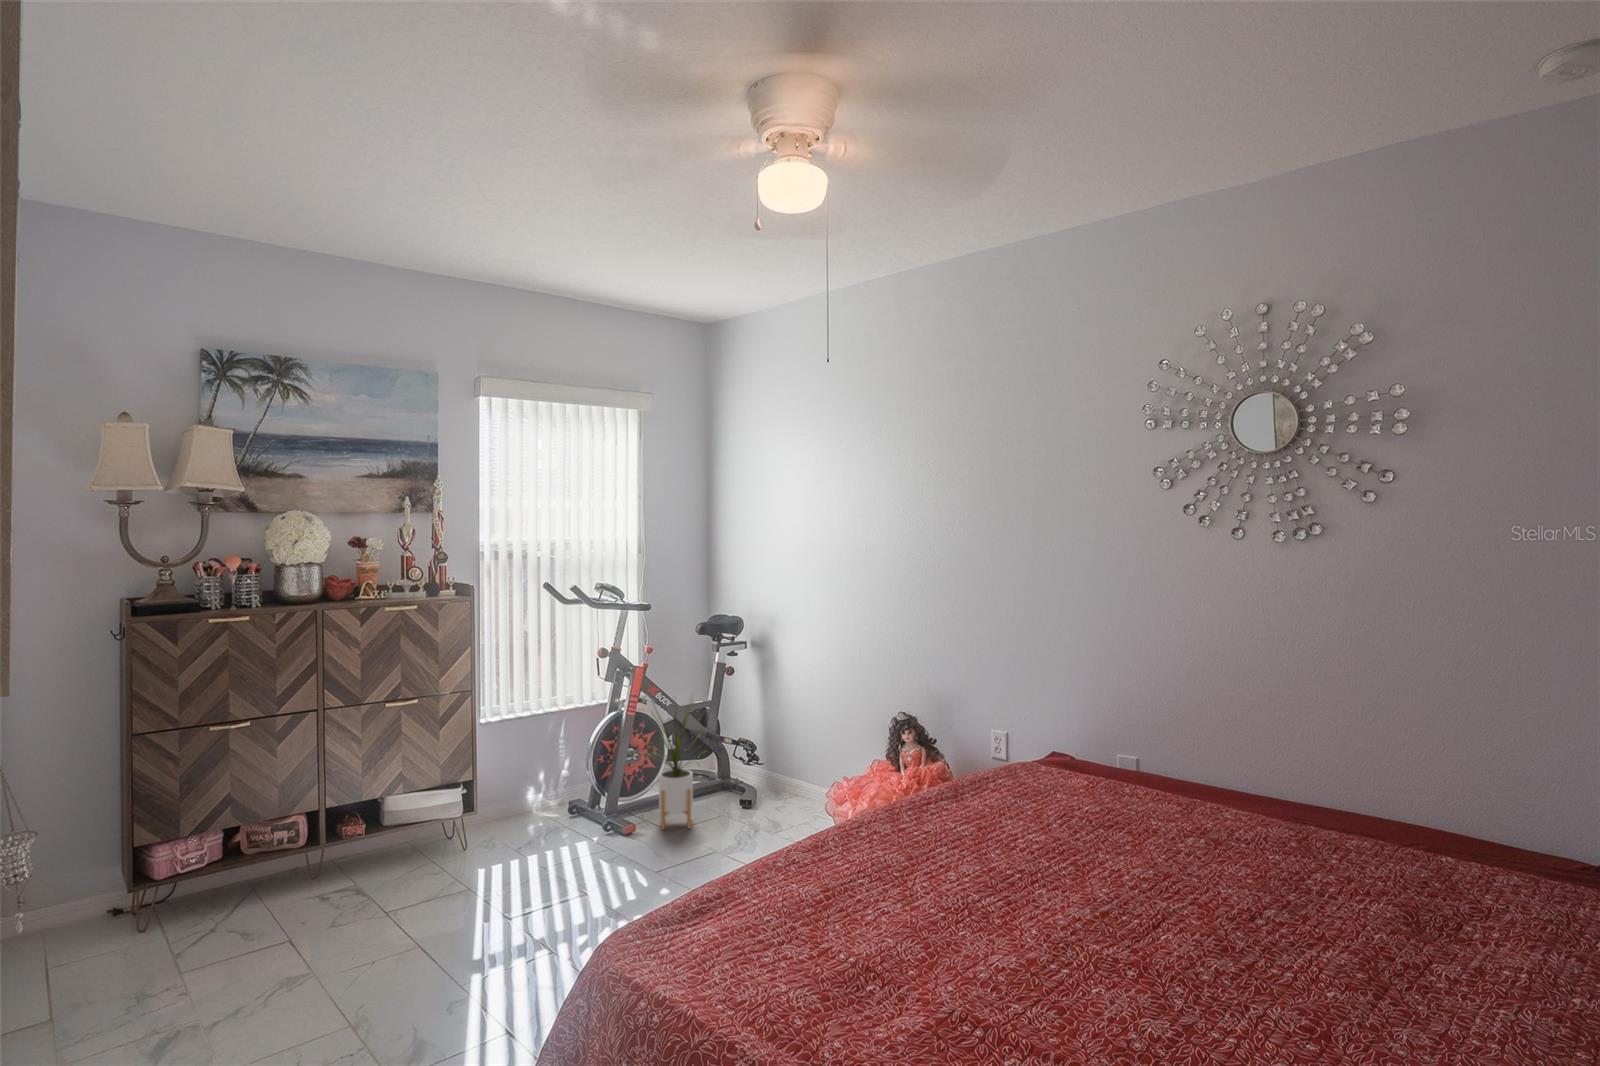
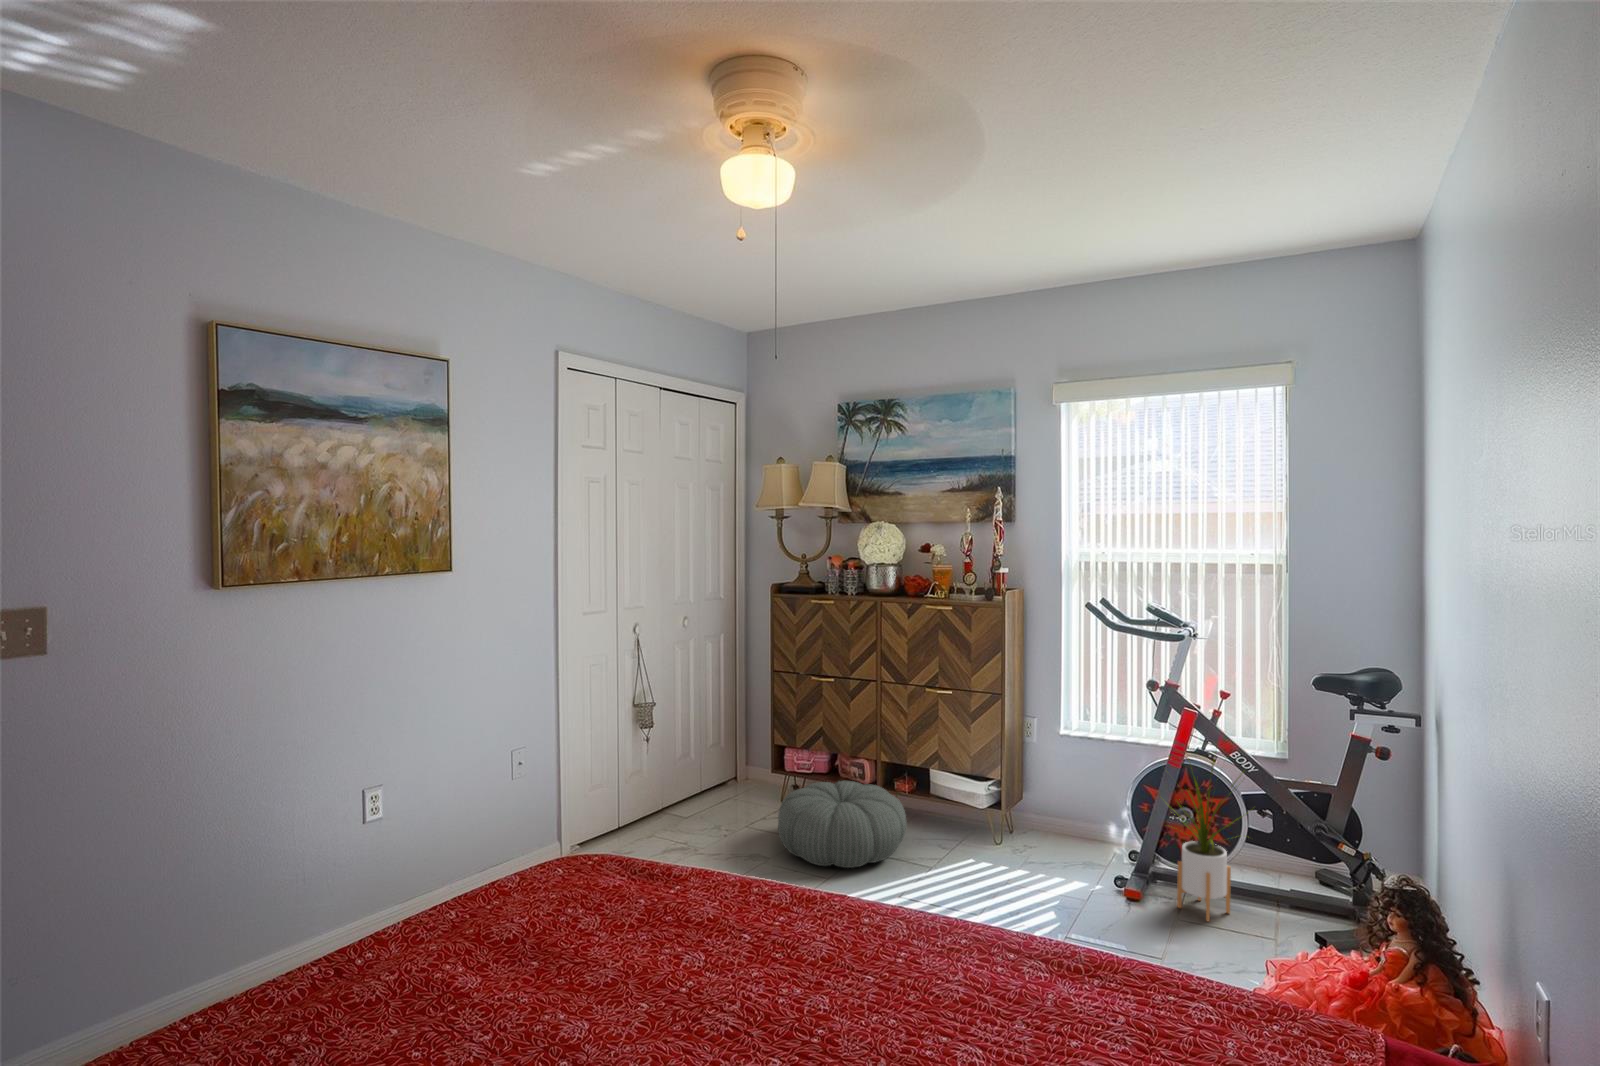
pouf: none [233,836,422,956] -> present [778,781,907,868]

